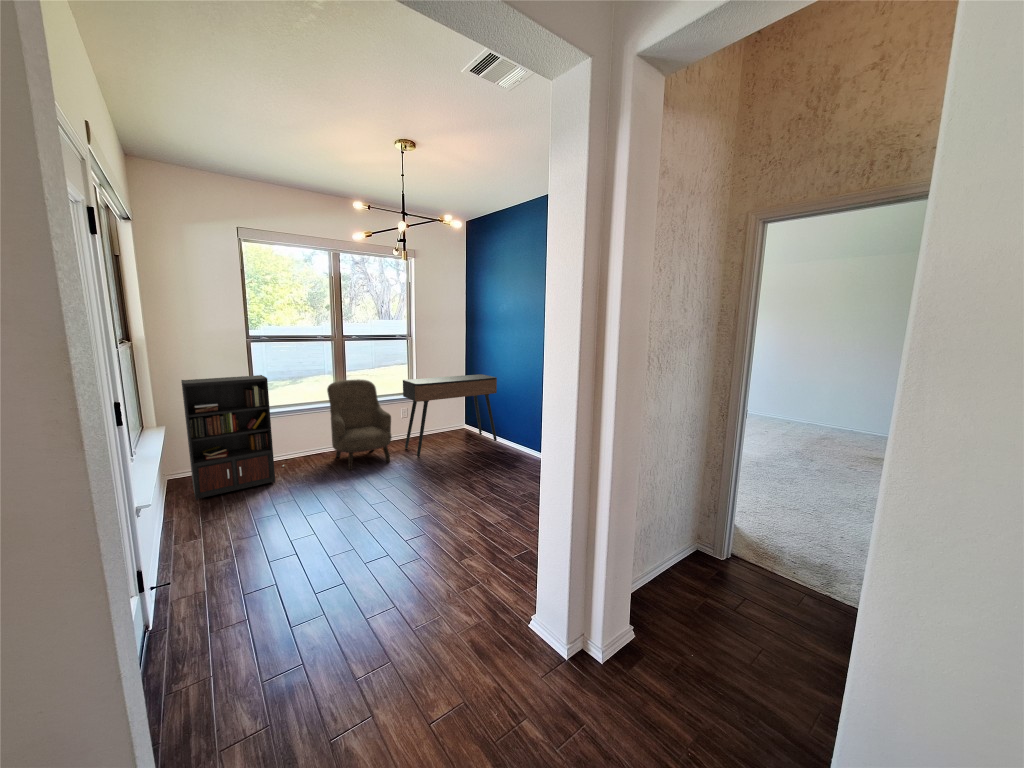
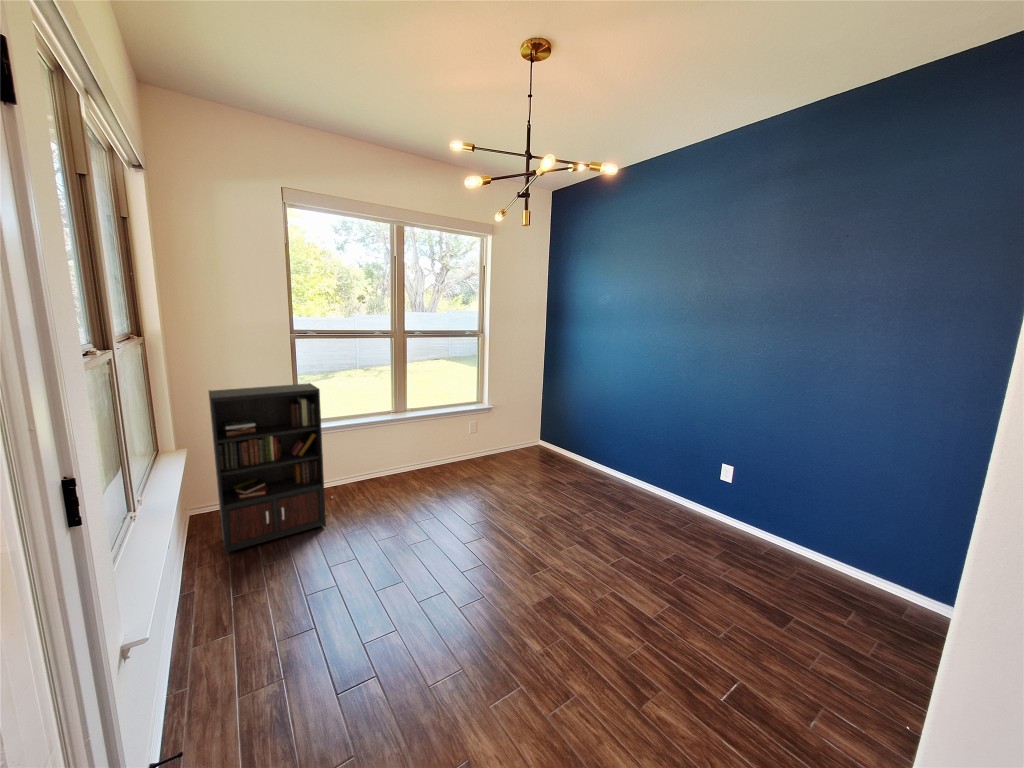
console table: present [403,374,497,456] -> none [477,382,592,488]
armchair: present [327,379,392,470] -> none [387,387,466,508]

